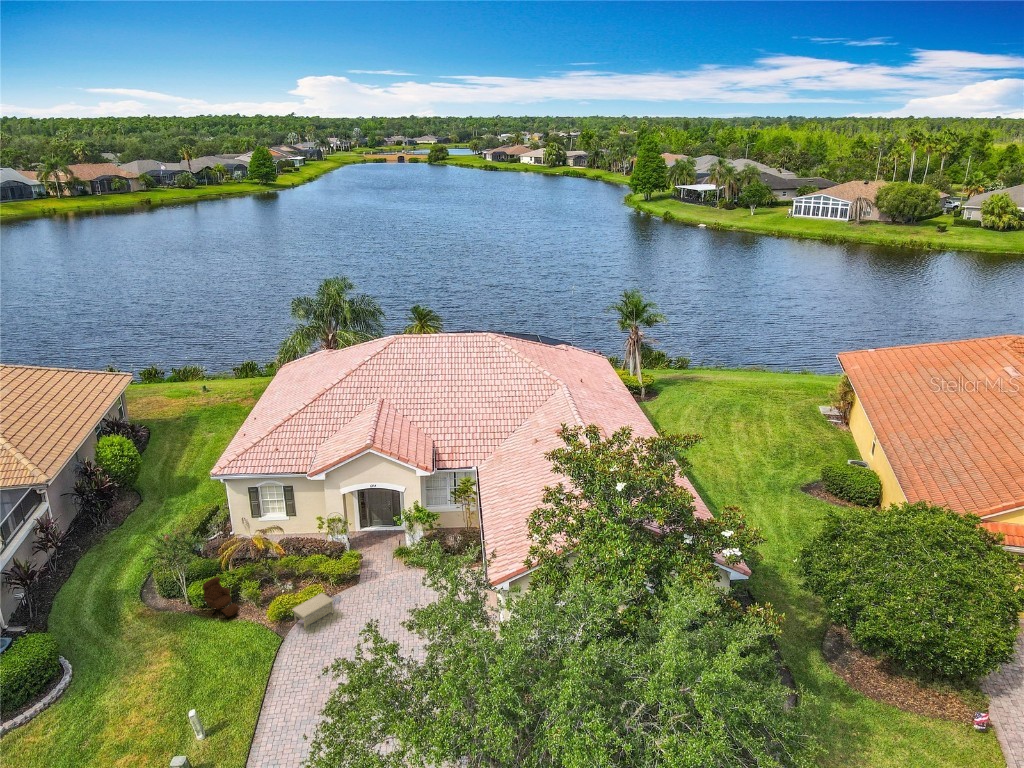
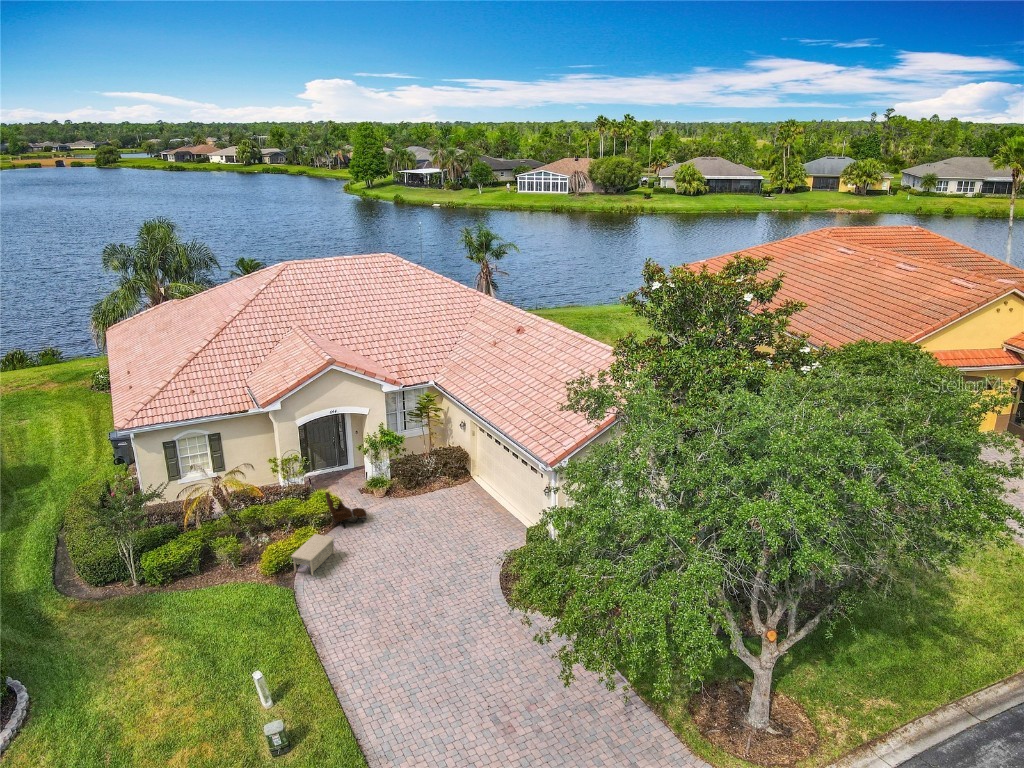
lounge chair: present [203,577,240,617] -> present [325,492,367,529]

